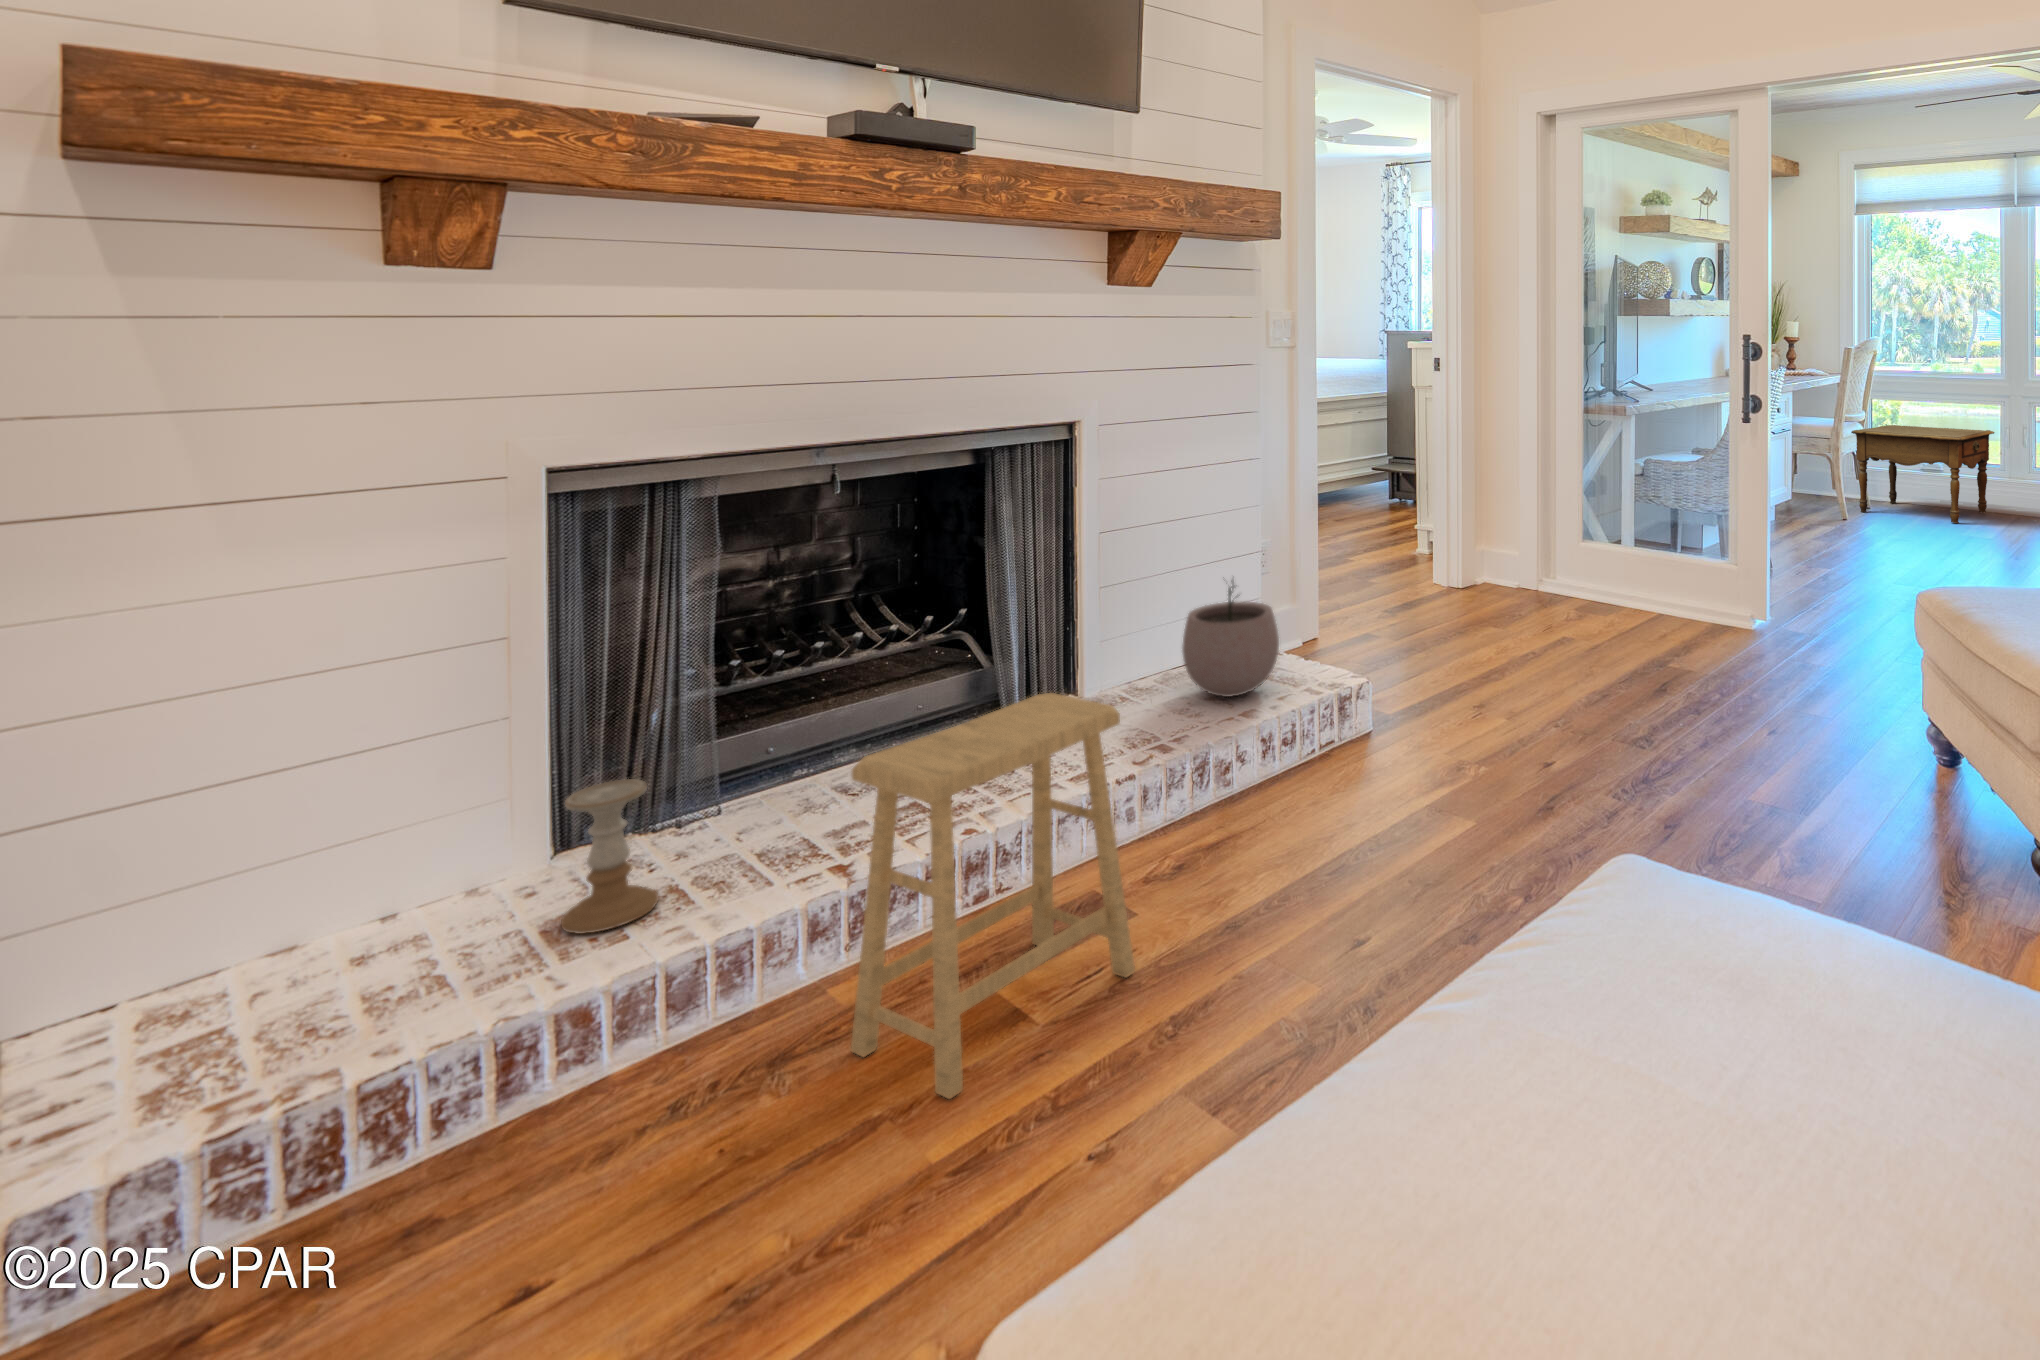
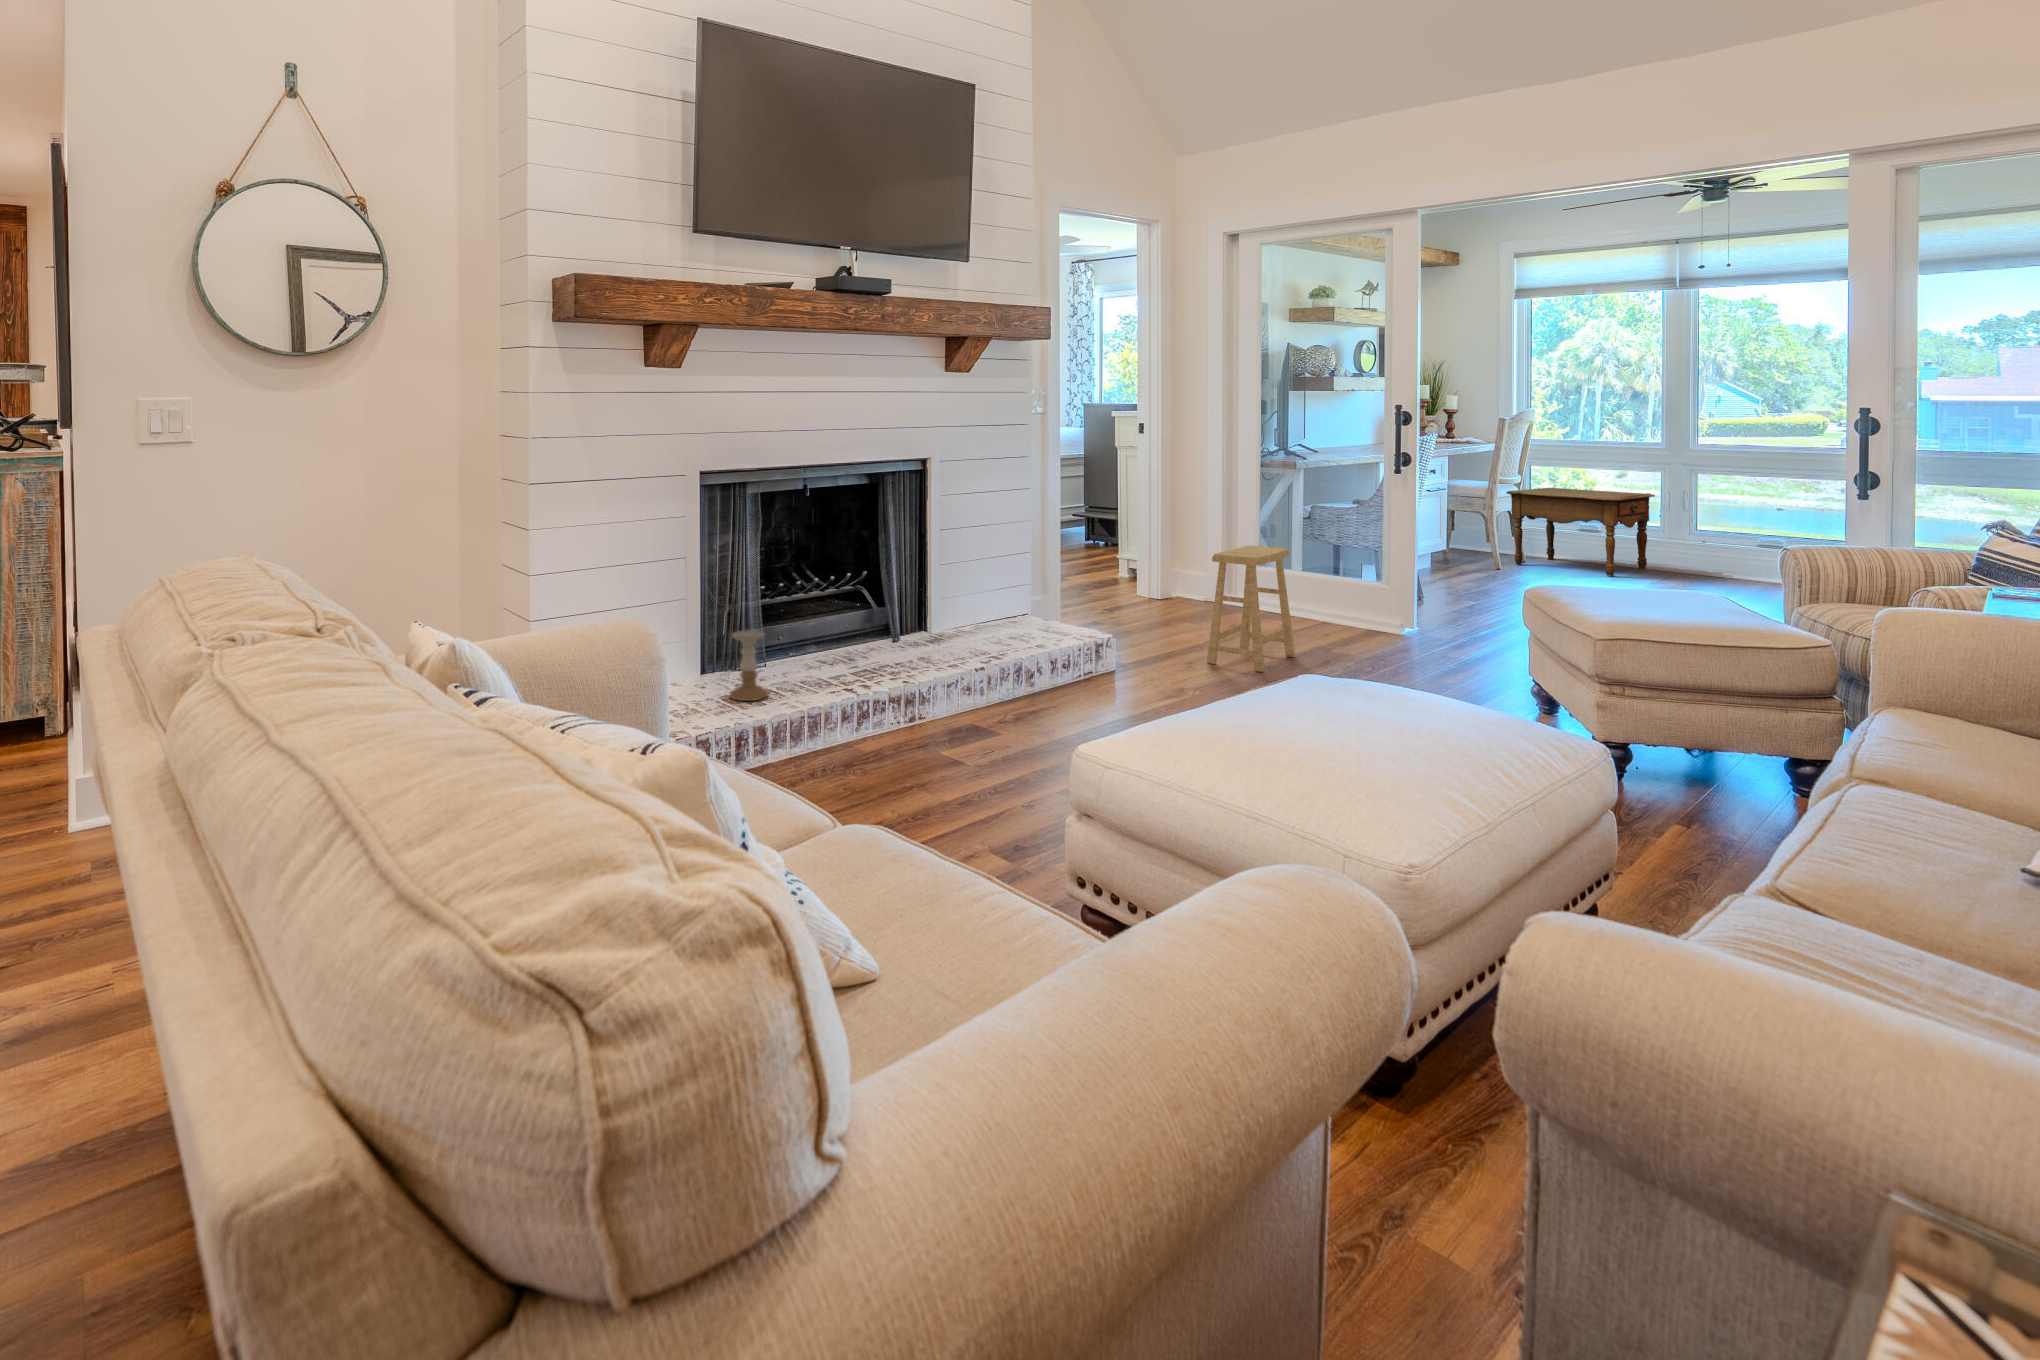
plant pot: present [1182,581,1279,697] -> none [992,559,1054,637]
footstool: present [850,693,1135,1099] -> present [1207,546,1295,672]

